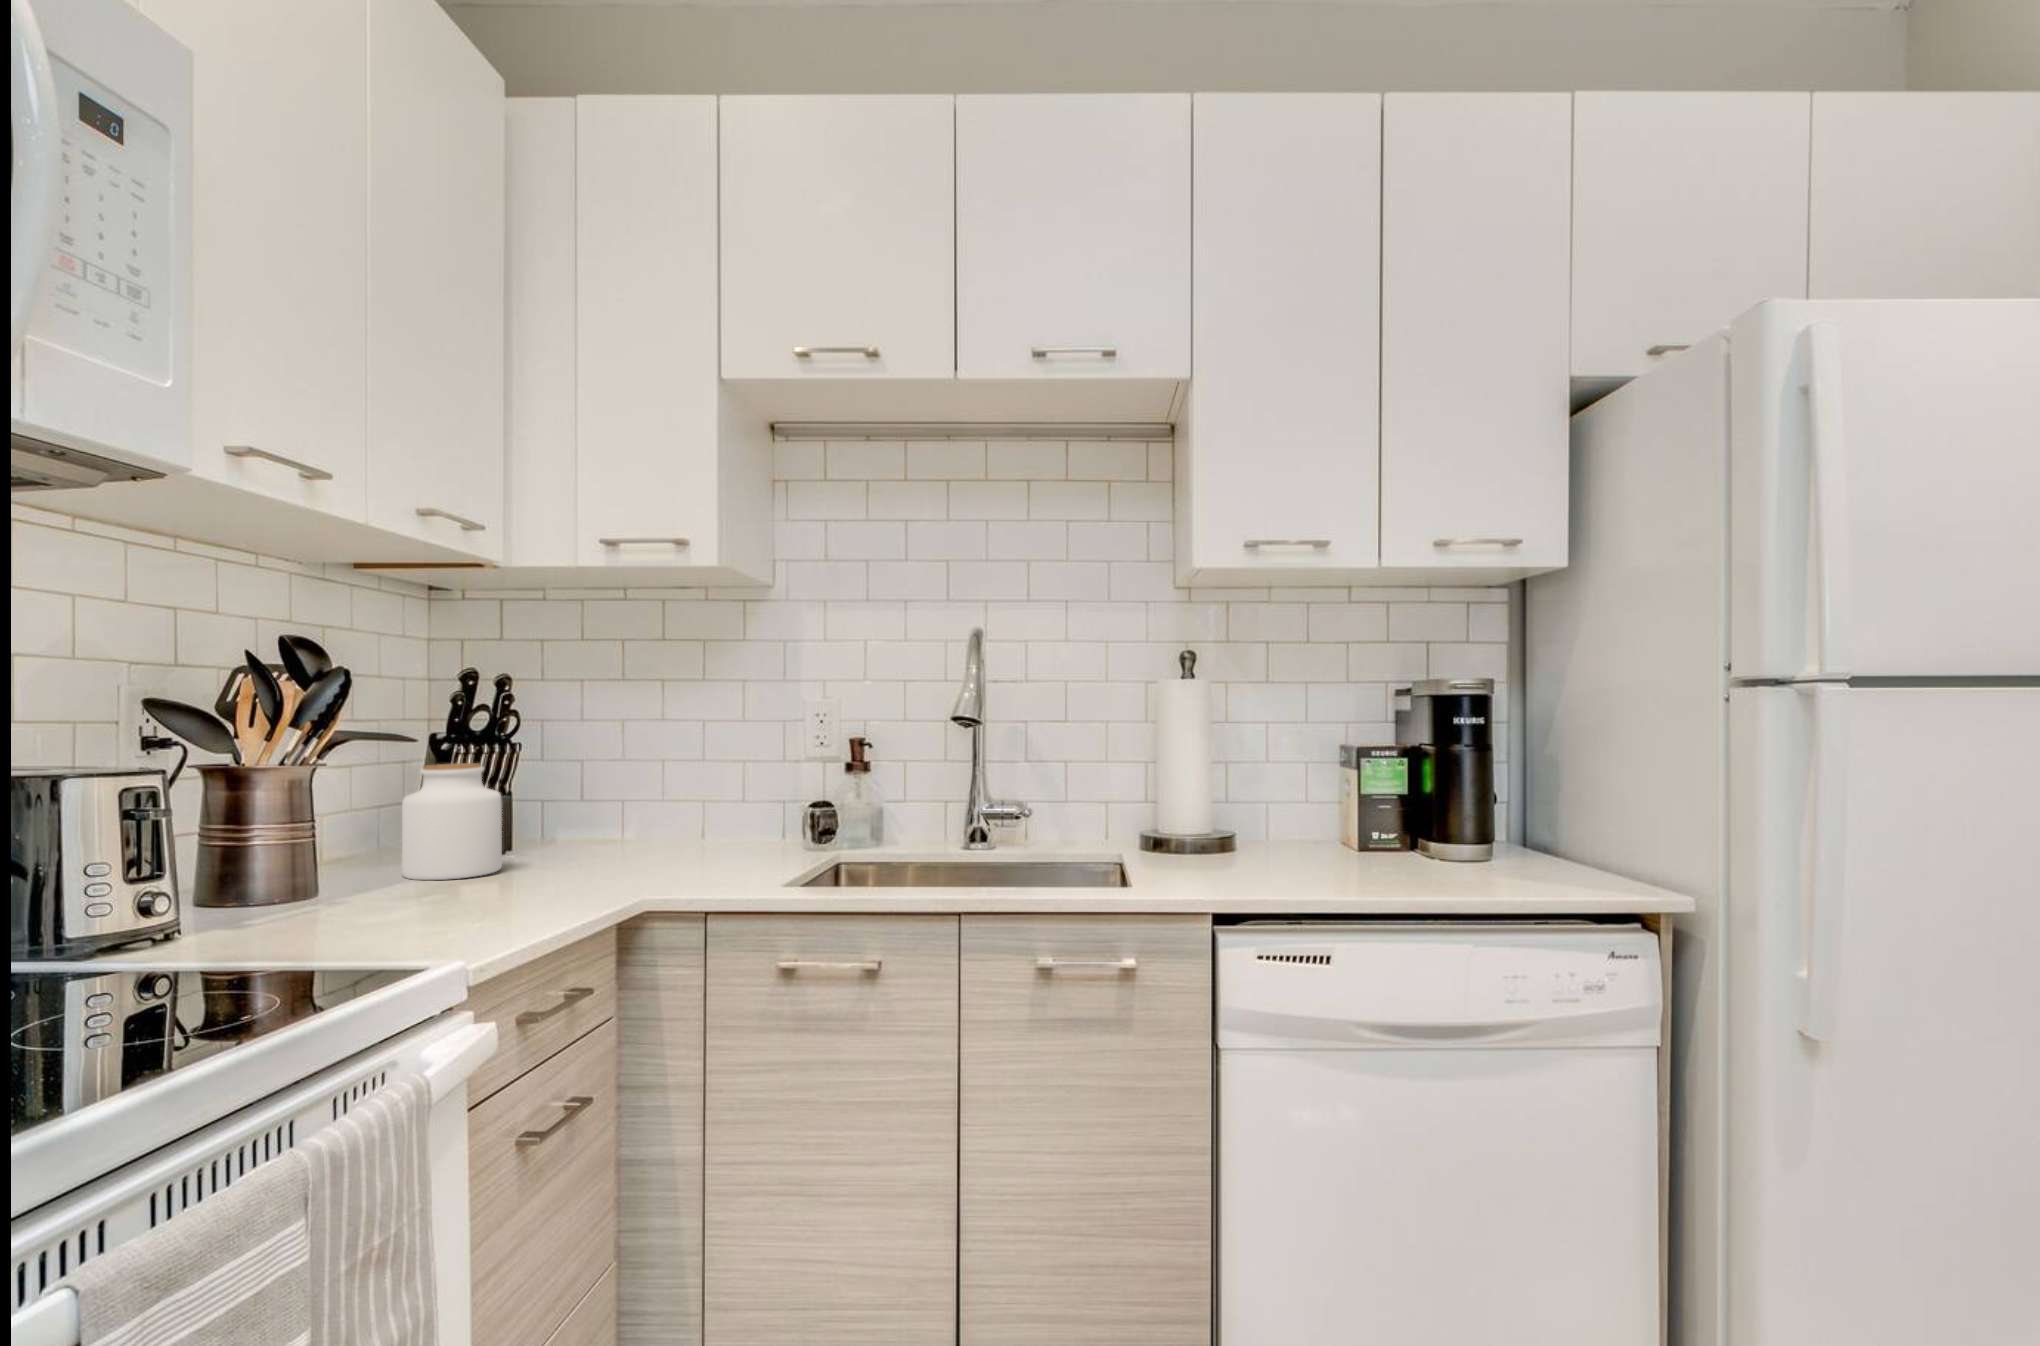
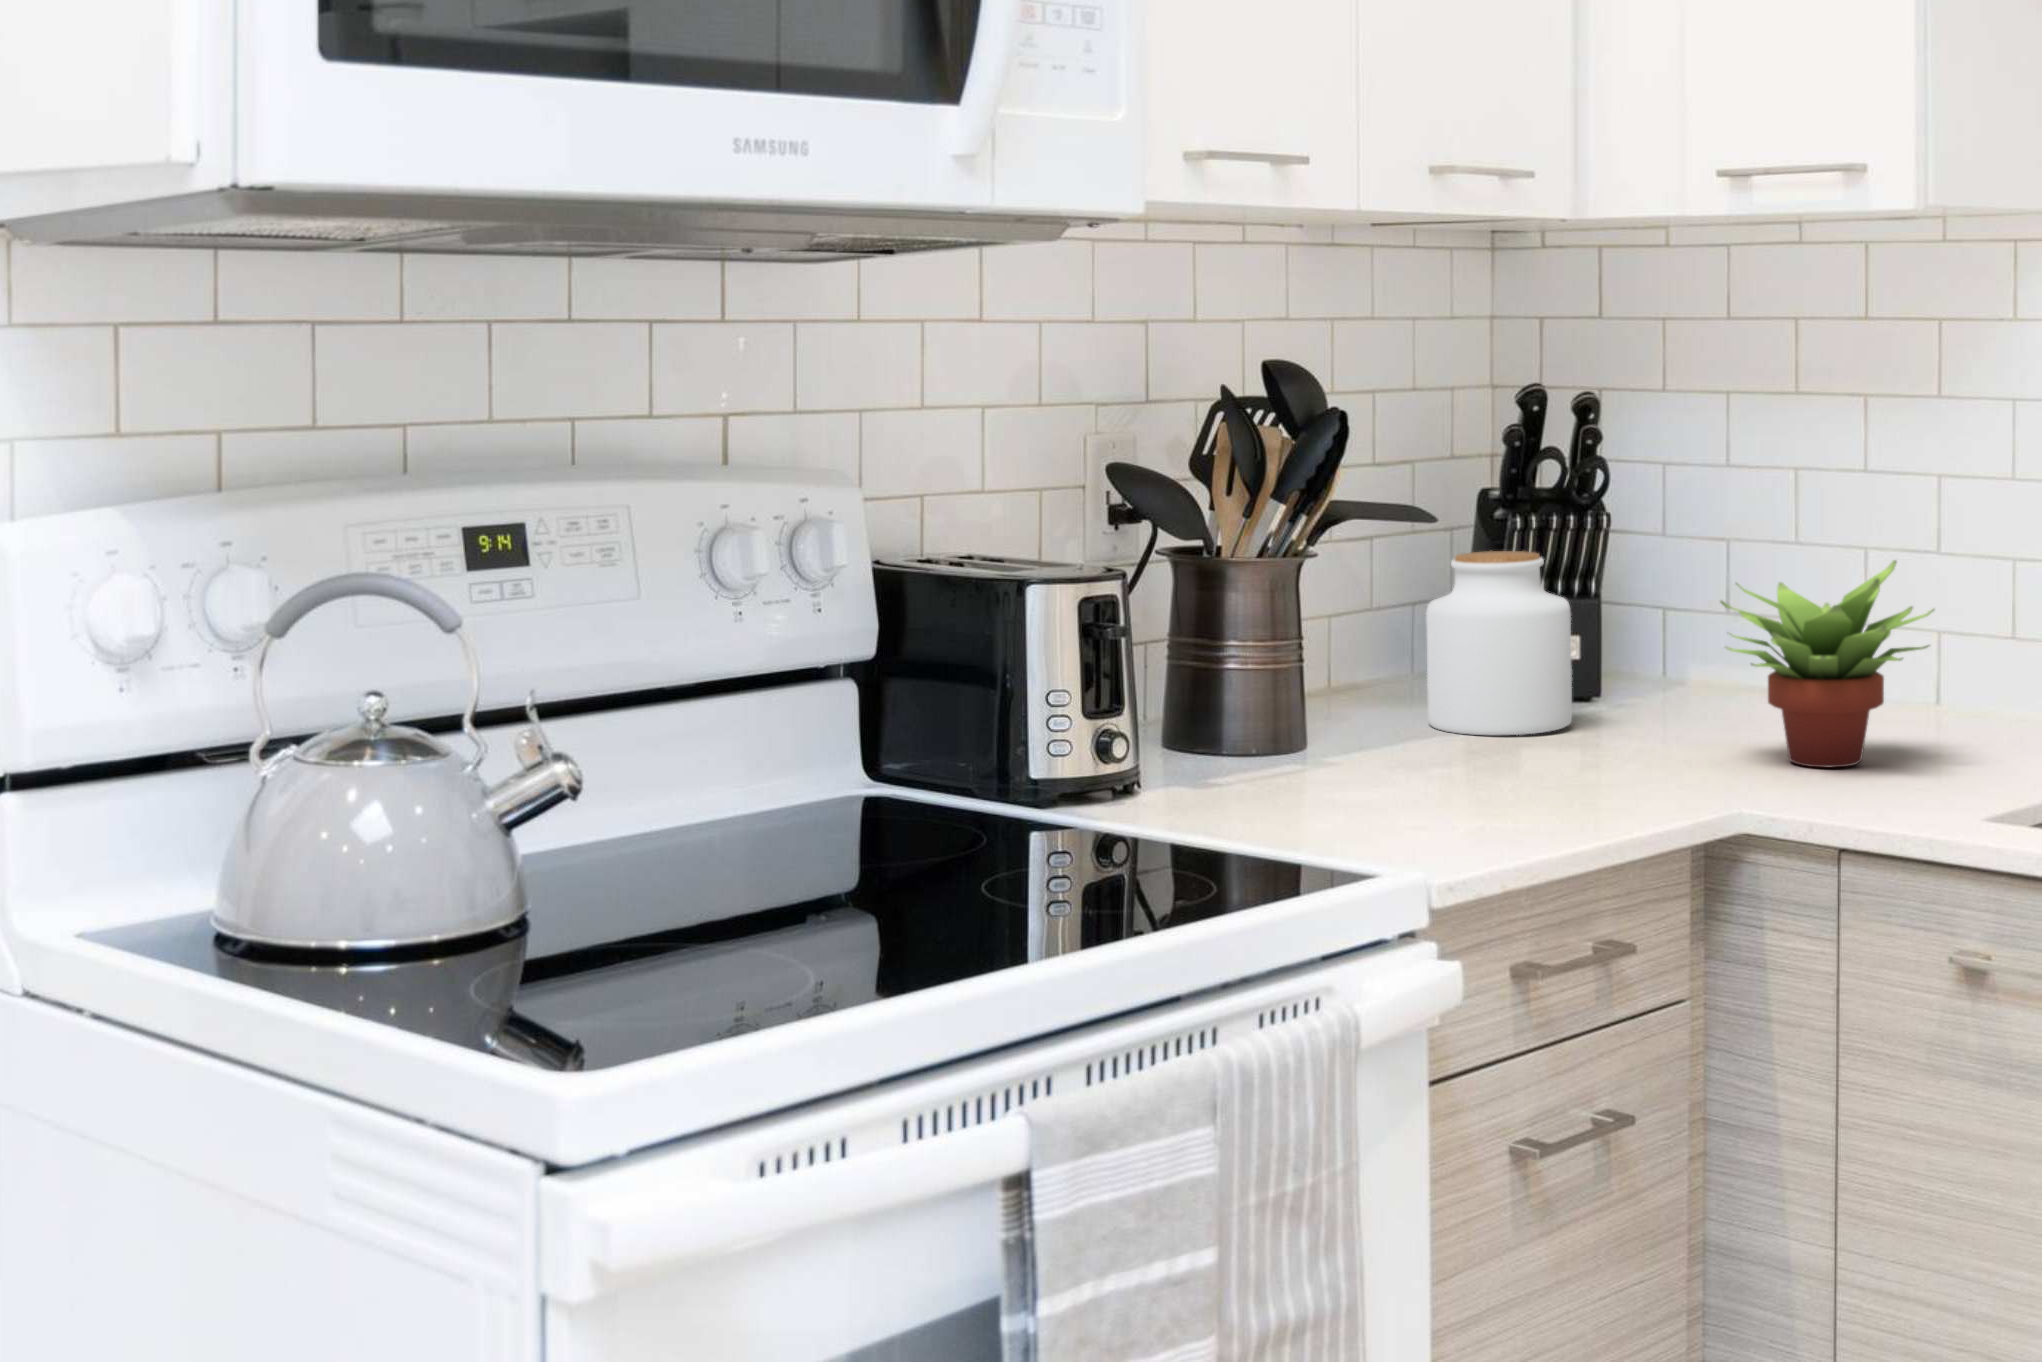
succulent plant: none [603,759,724,880] -> present [1720,560,1934,768]

